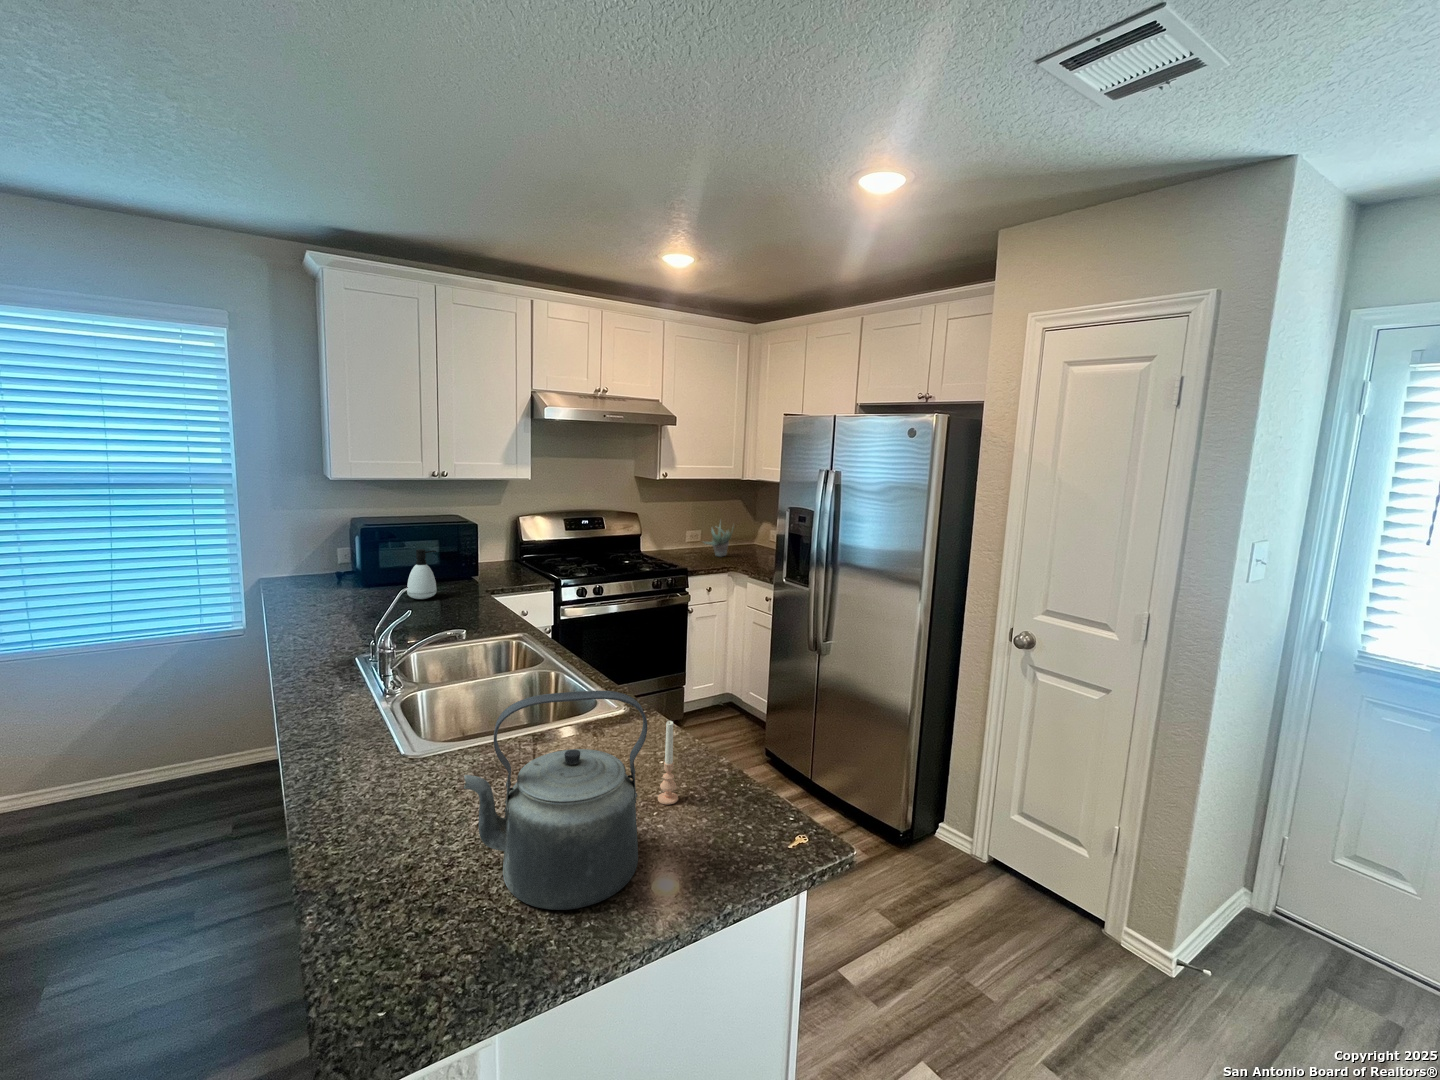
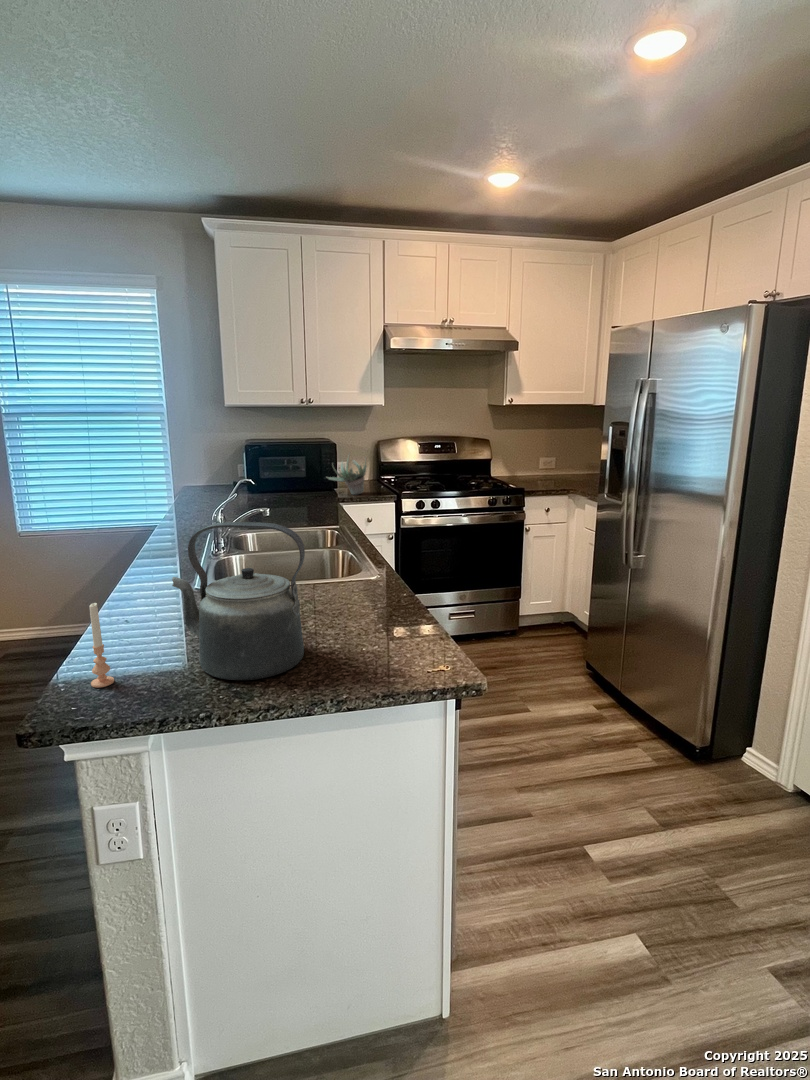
succulent plant: present [704,524,734,556] -> present [327,457,367,495]
soap dispenser: present [407,549,437,599] -> none [276,461,298,501]
candle: present [658,721,678,805] -> present [89,603,114,688]

